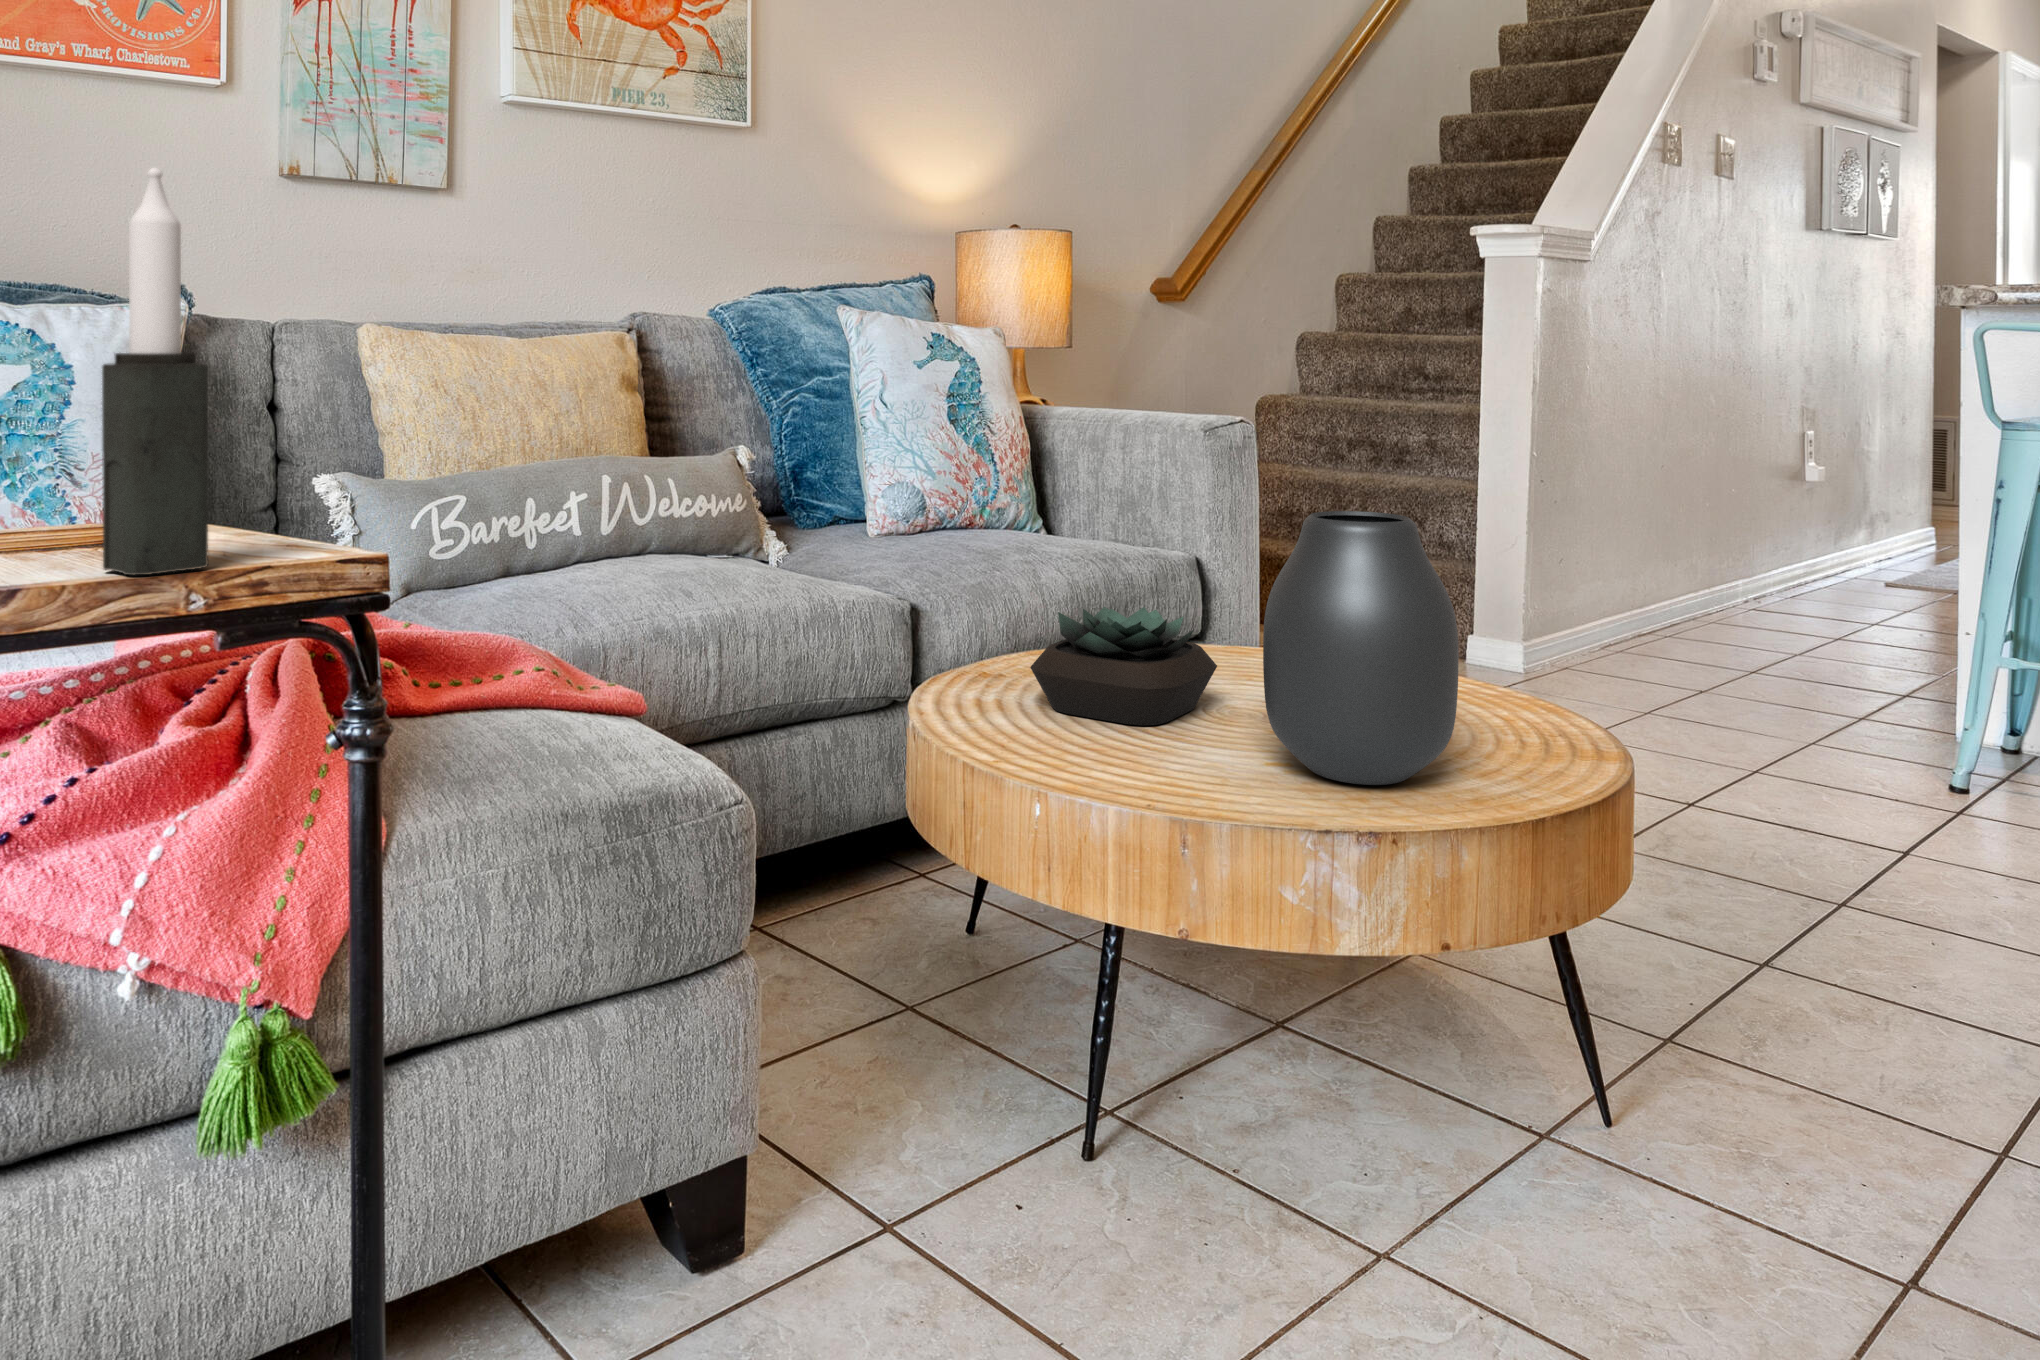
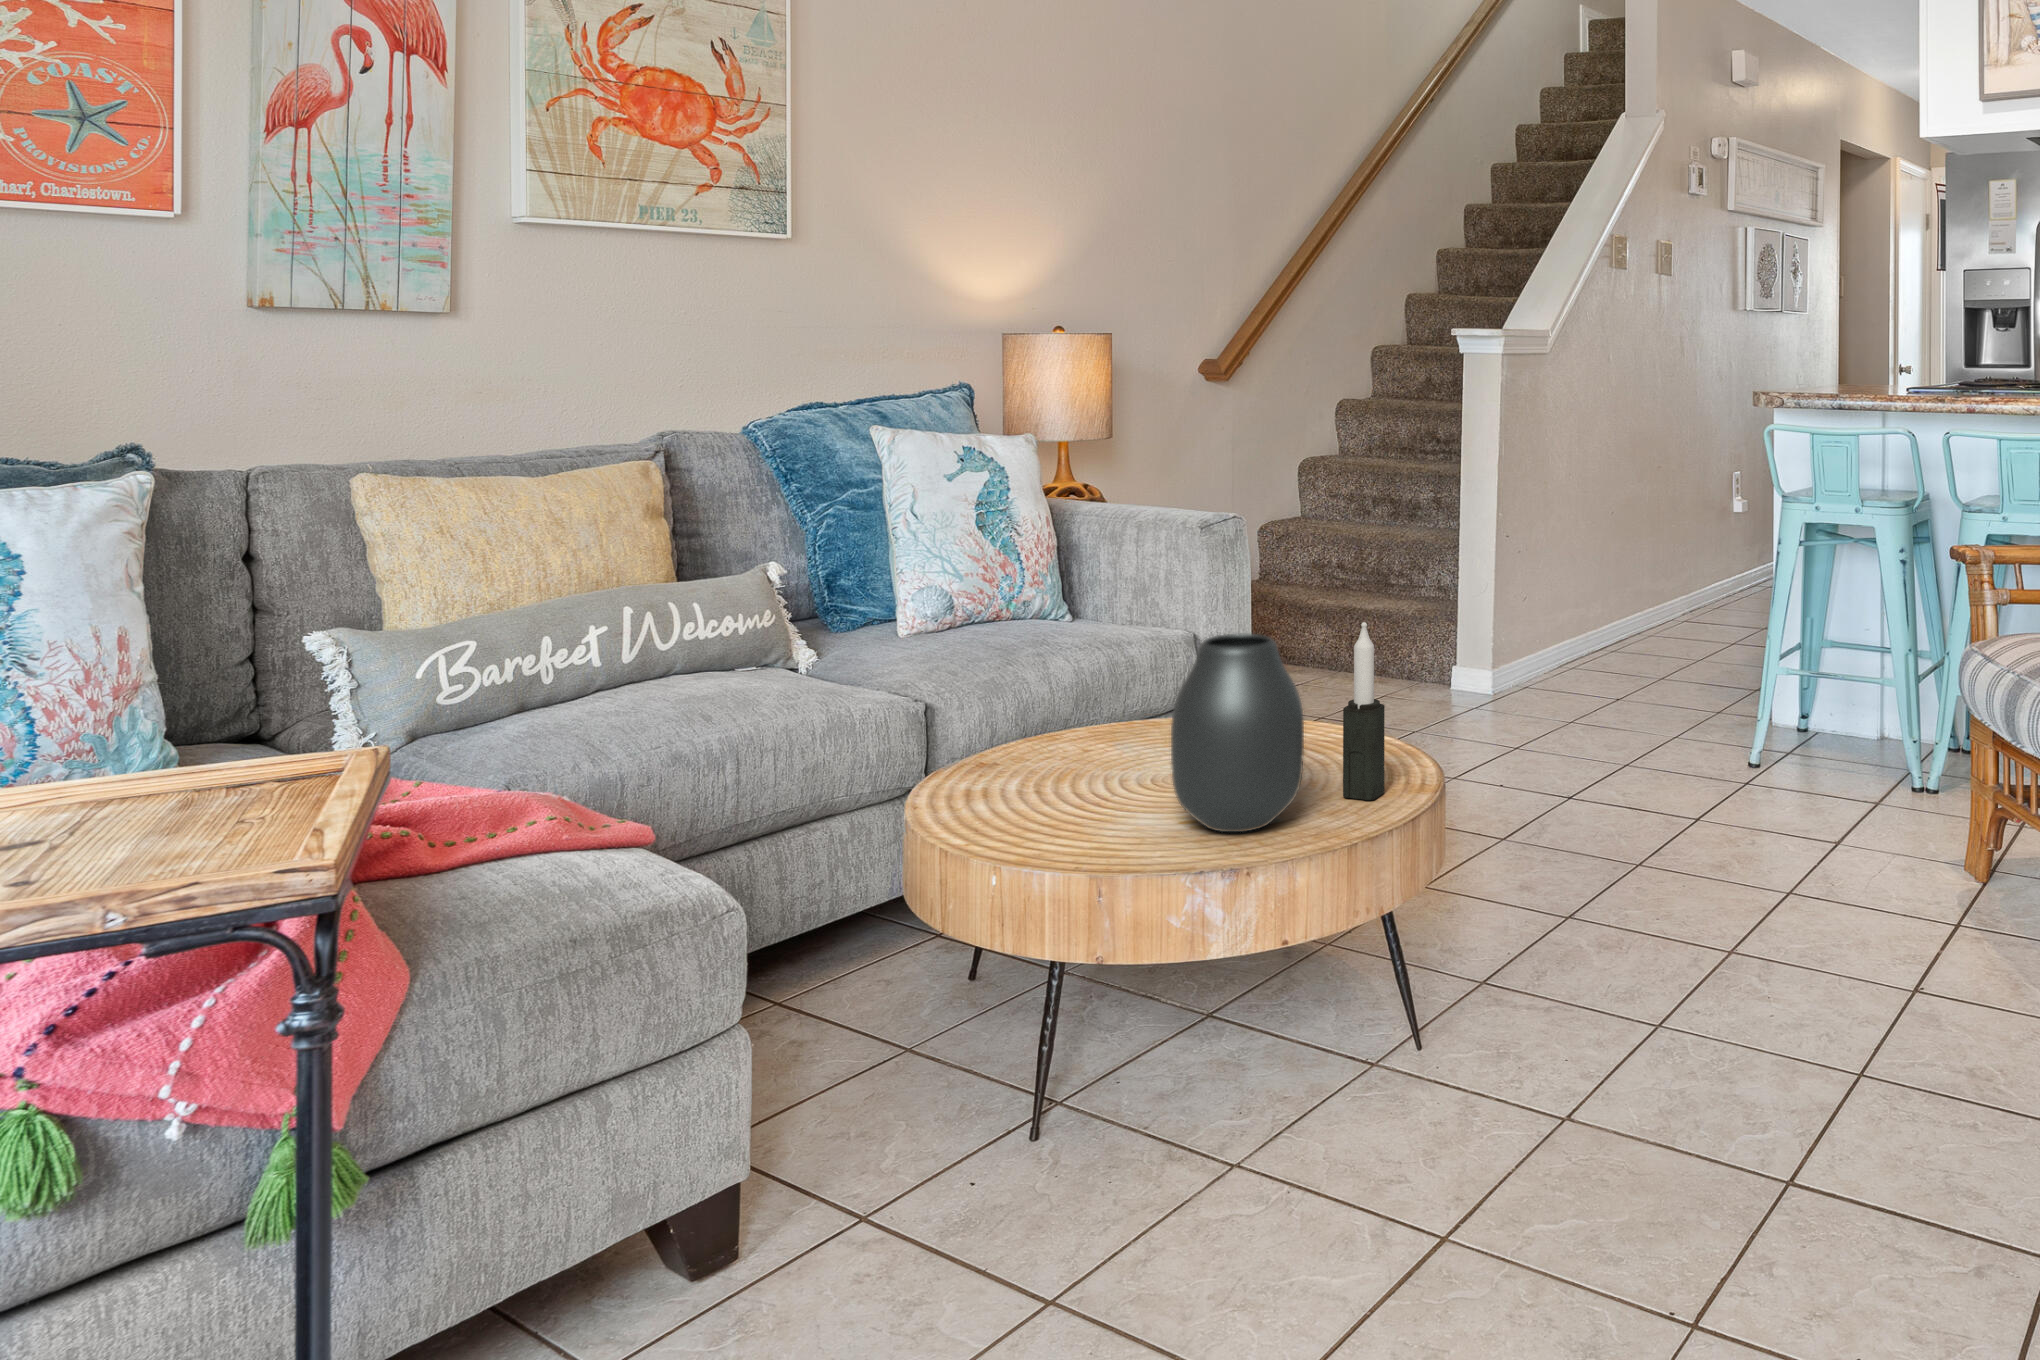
candle: present [102,168,208,575] -> present [1343,622,1385,800]
succulent plant: present [1030,607,1217,725] -> none [1009,703,1159,799]

